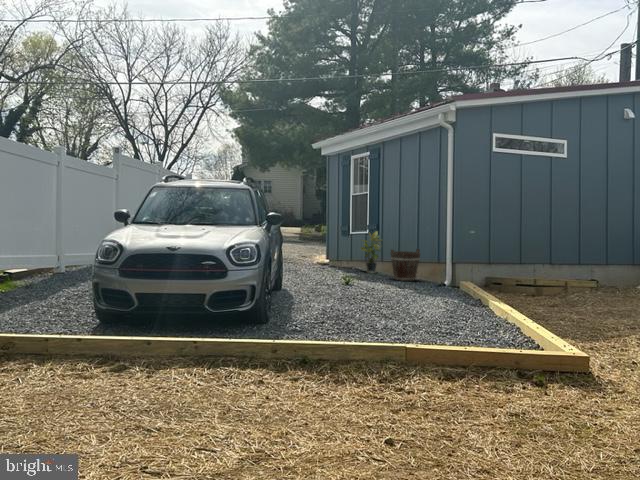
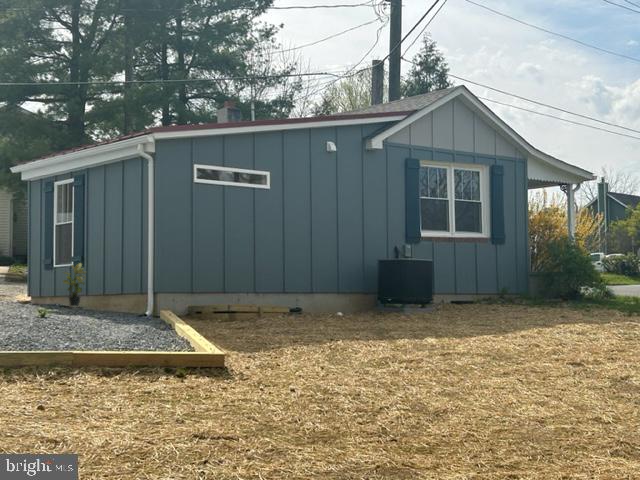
bucket: present [391,249,420,281] -> none [92,280,124,313]

